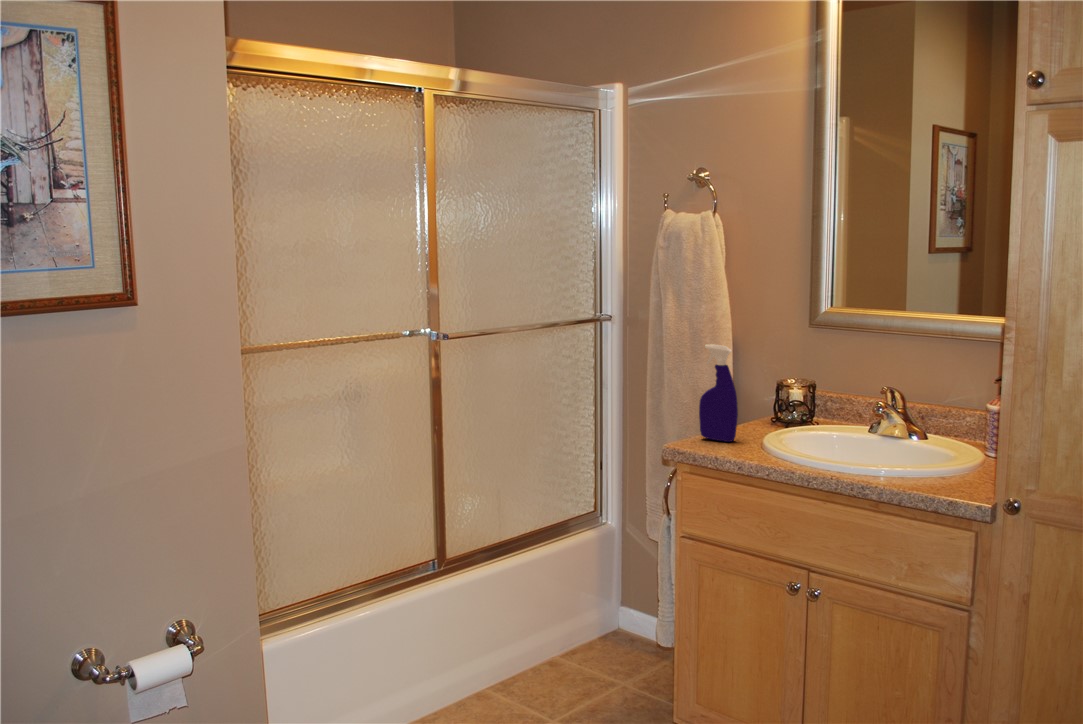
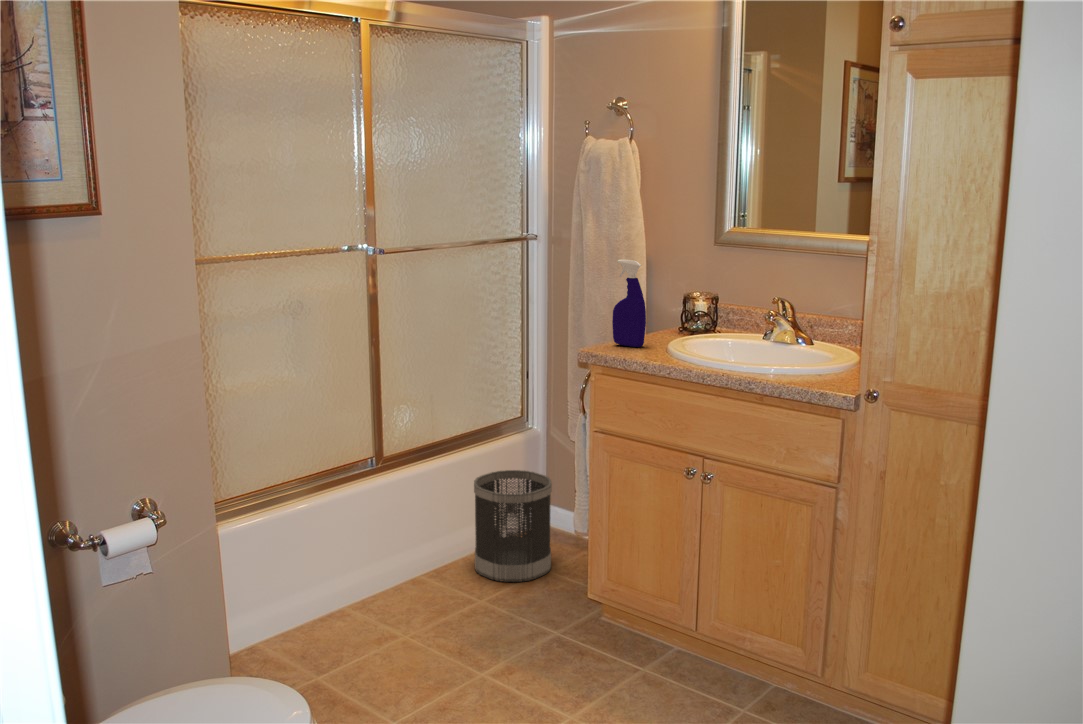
wastebasket: none [544,569,629,698] -> present [474,470,552,582]

